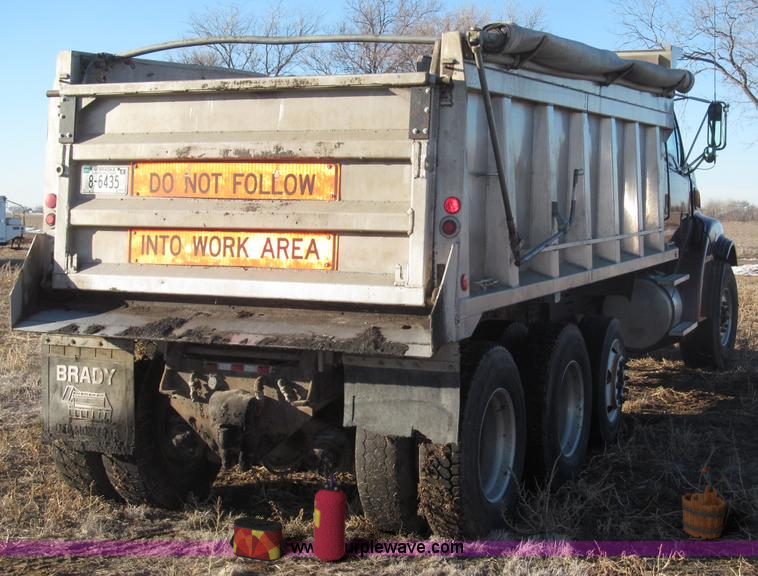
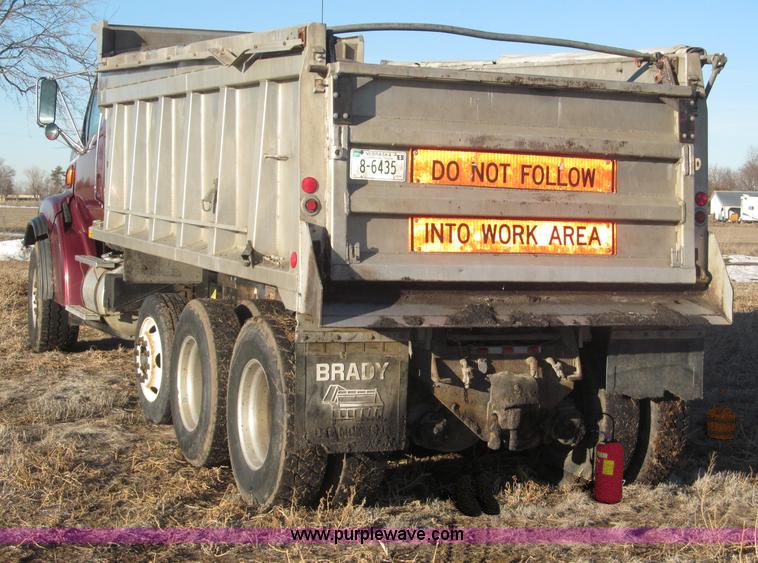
boots: none [184,489,235,535] -> present [456,474,500,516]
bag: present [229,517,286,561] -> none [537,481,585,518]

